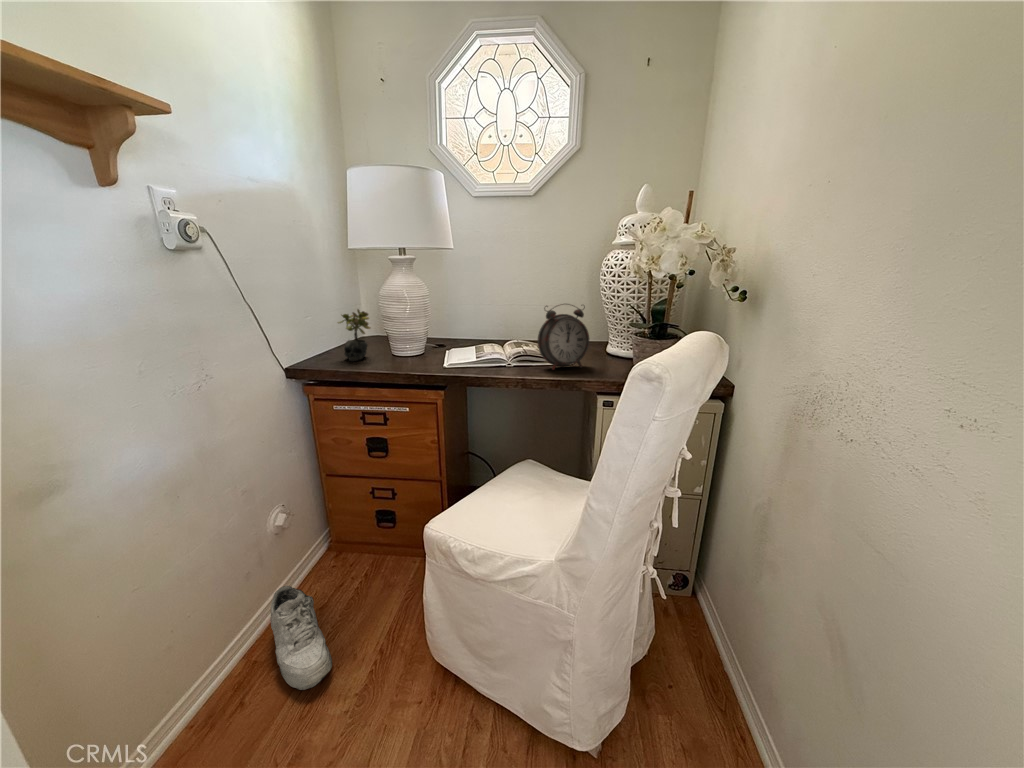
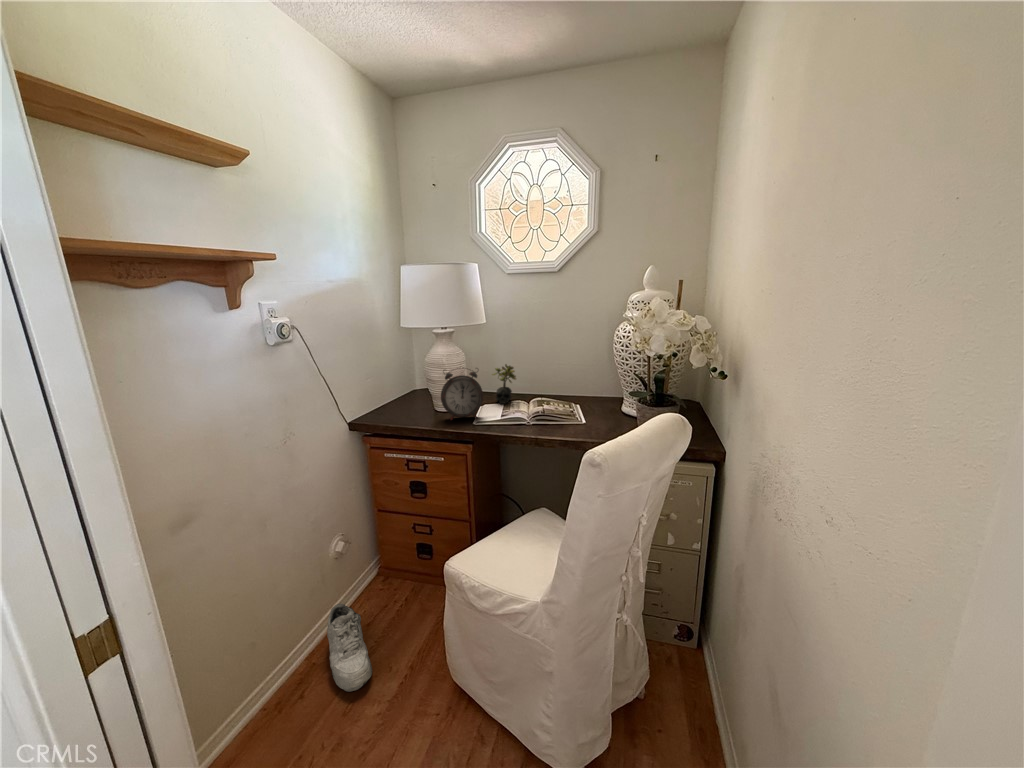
alarm clock: present [538,304,589,370] -> present [441,368,483,420]
succulent plant: present [338,309,370,361] -> present [492,364,516,404]

